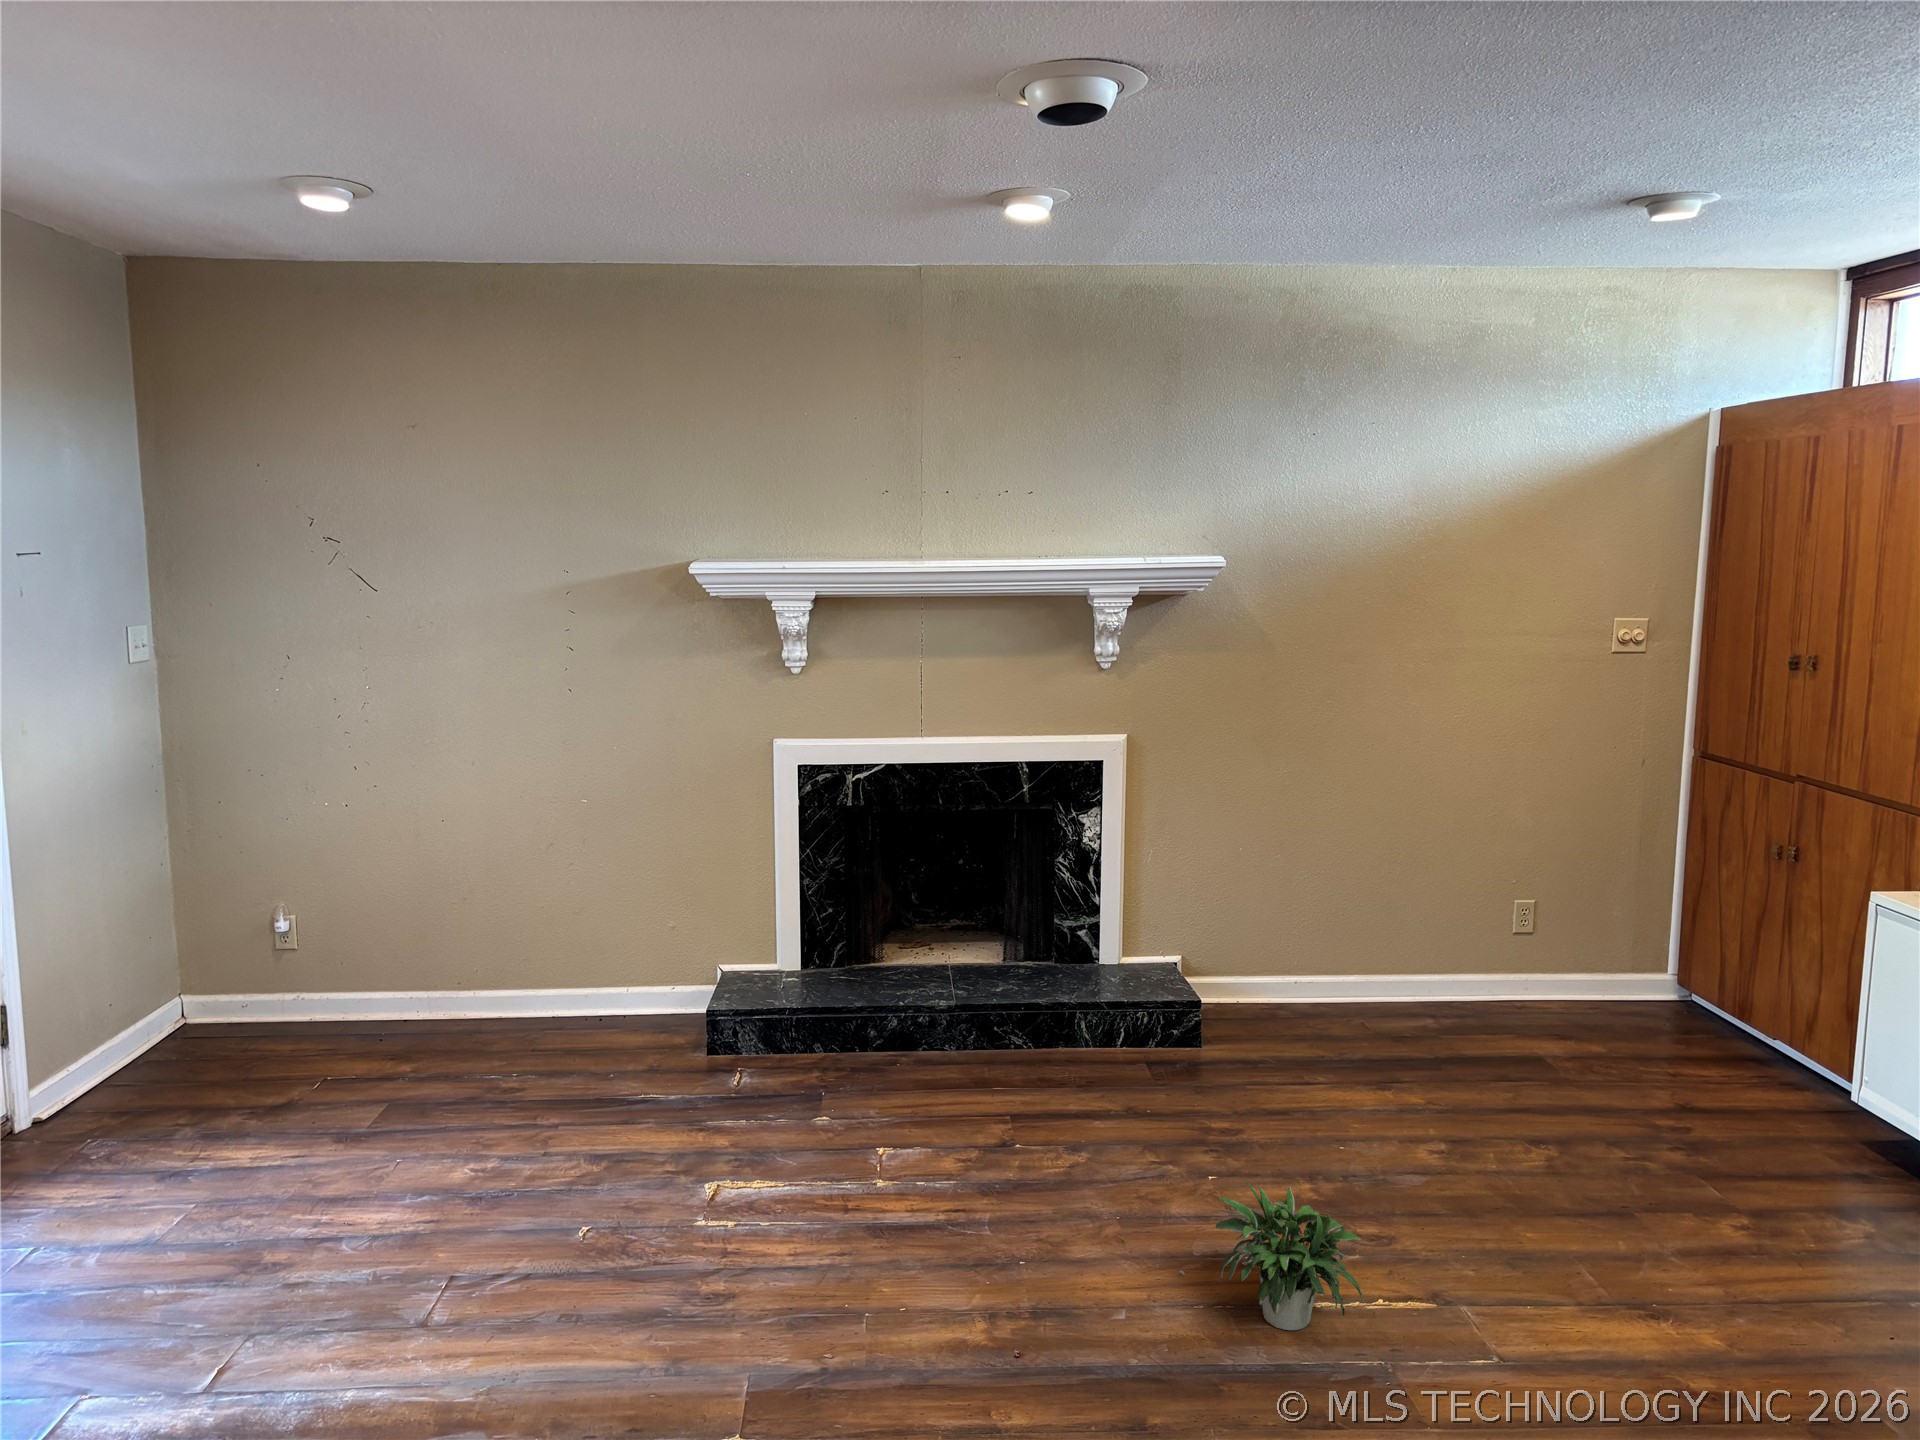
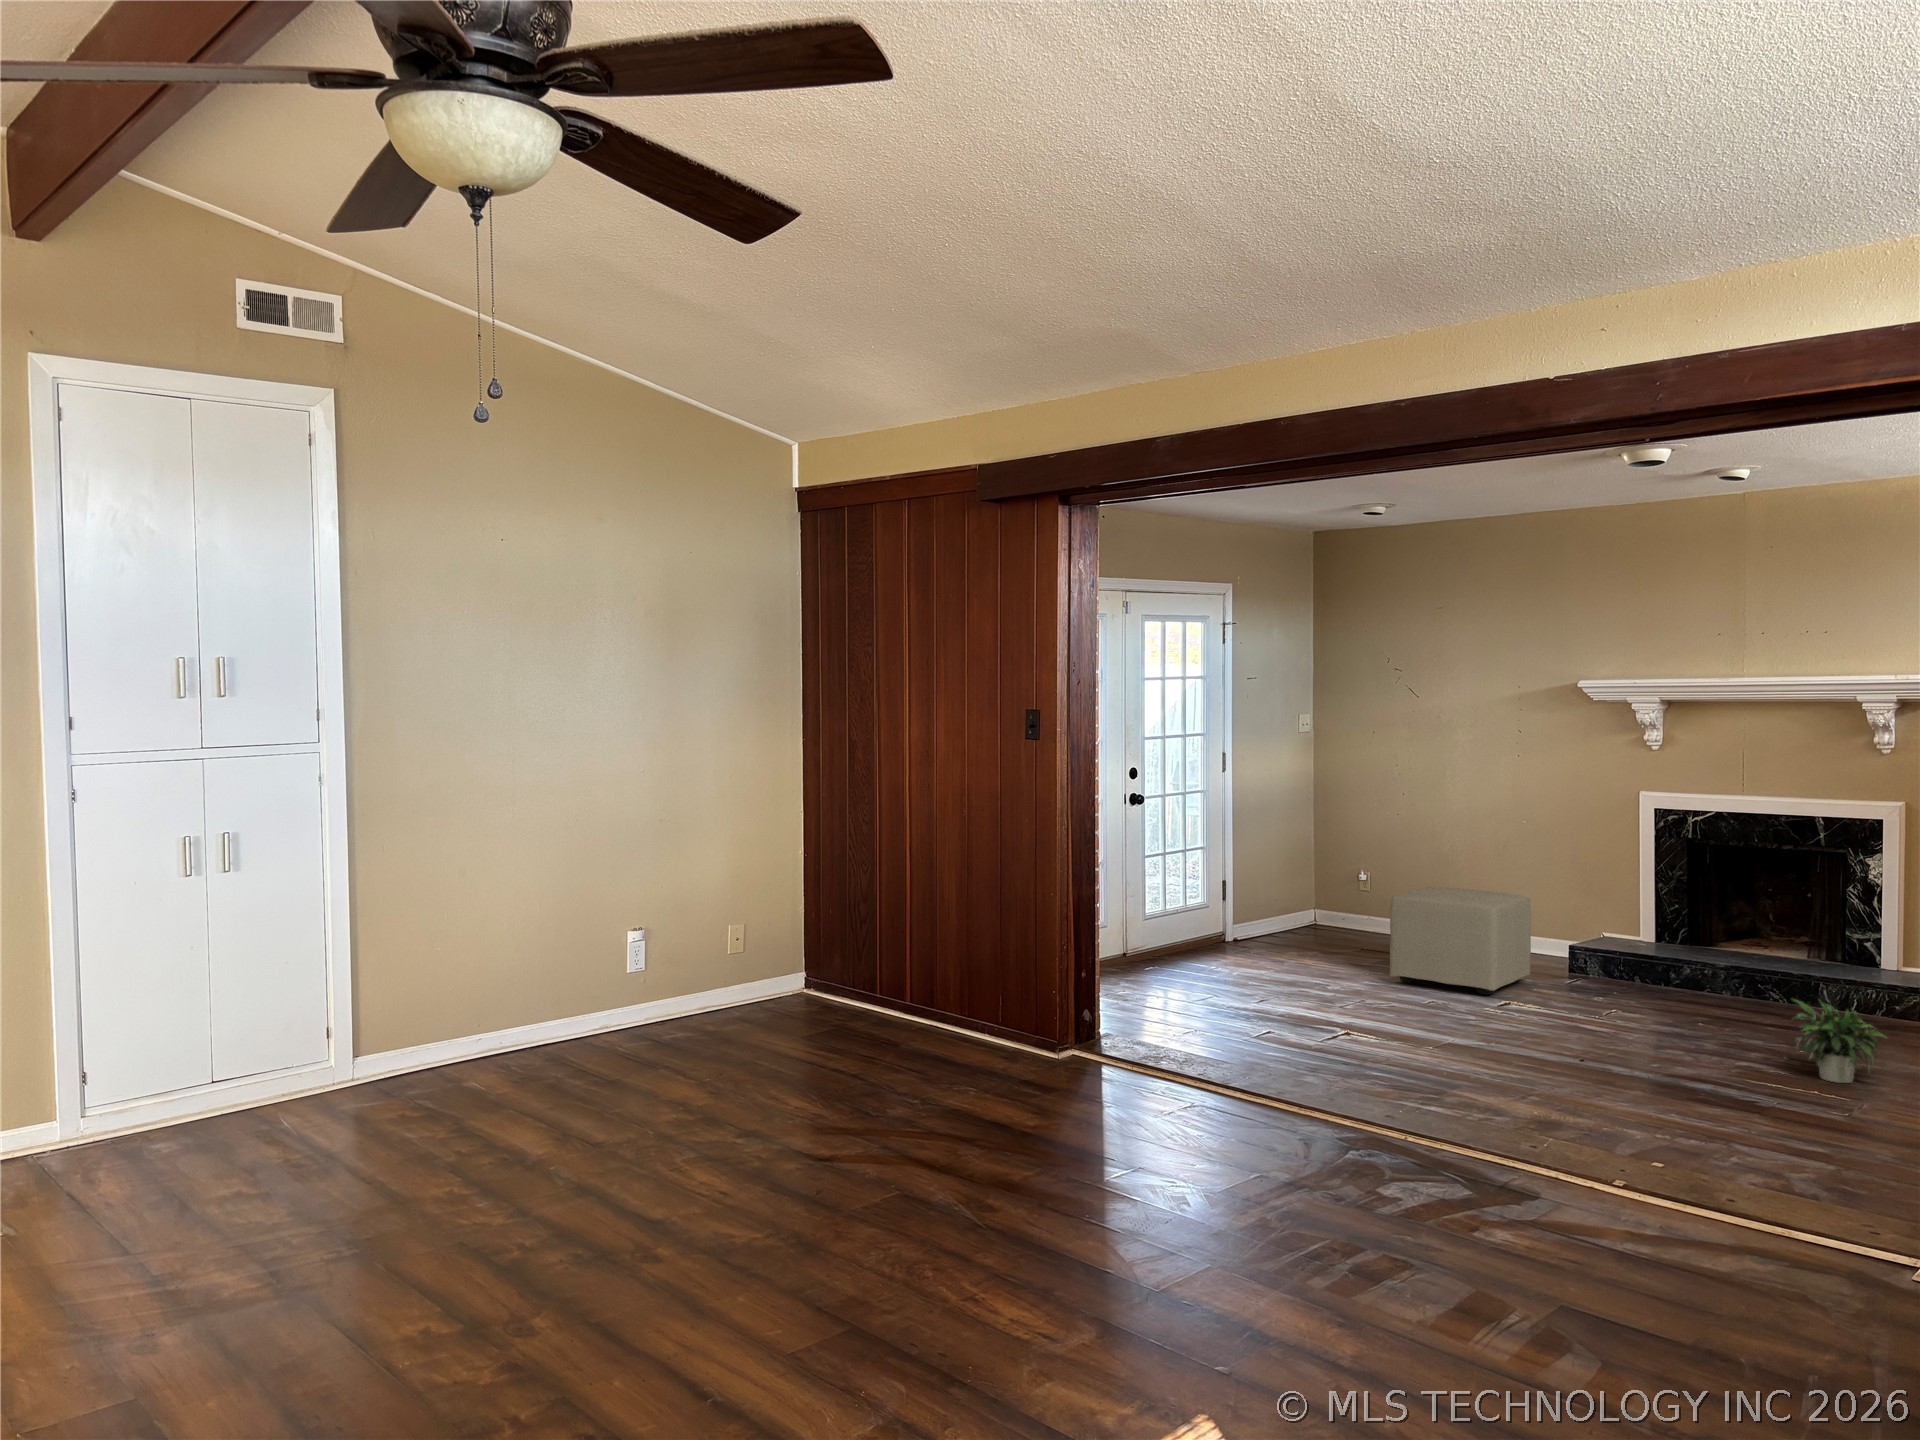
ottoman: none [429,988,676,1227] -> present [1390,887,1531,995]

